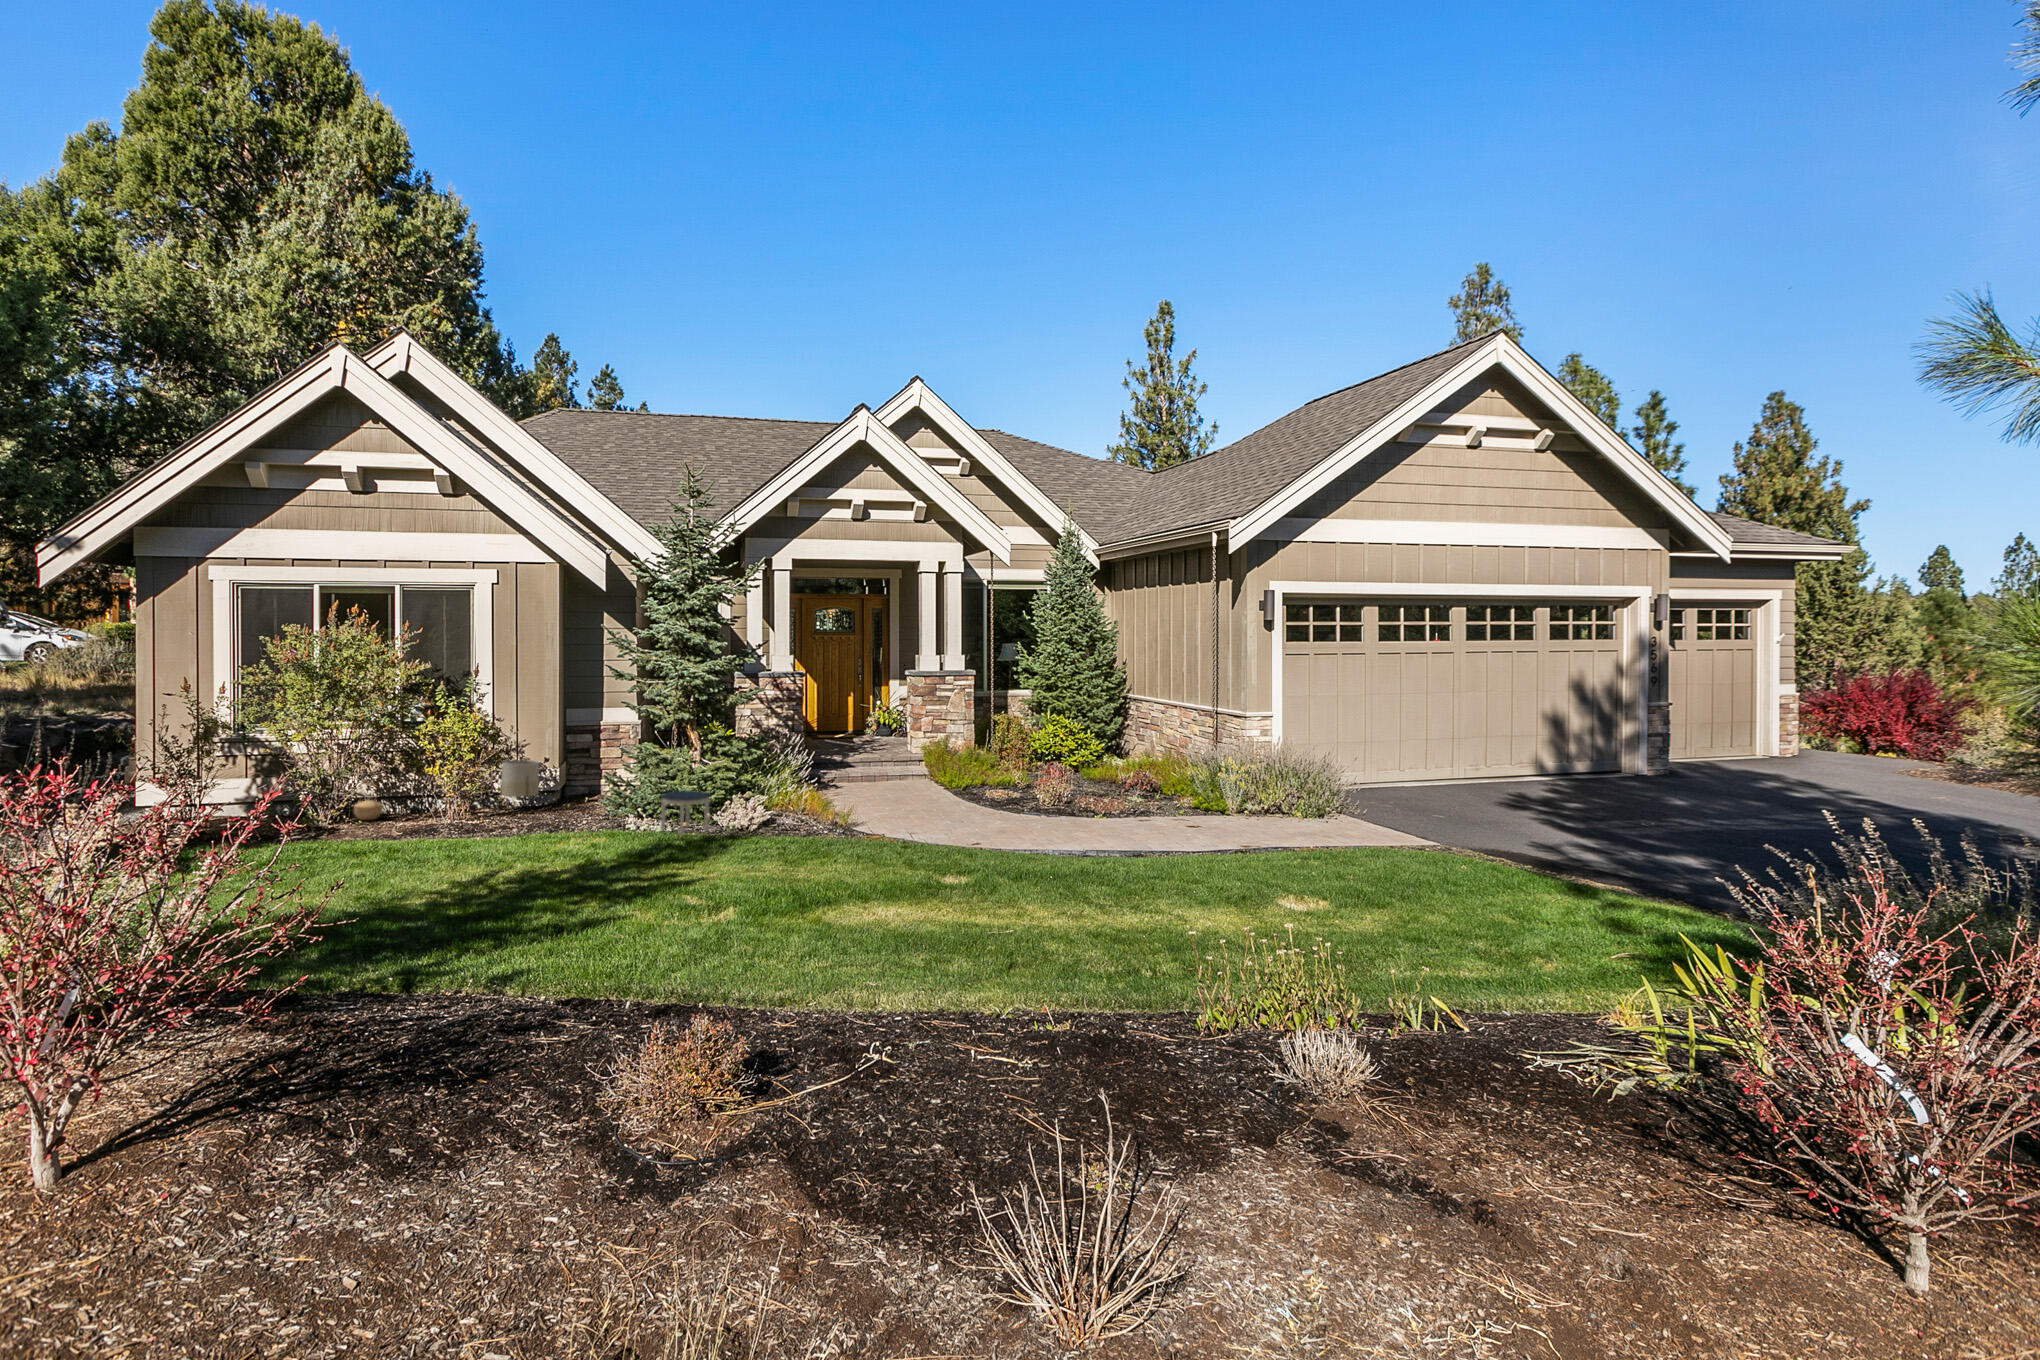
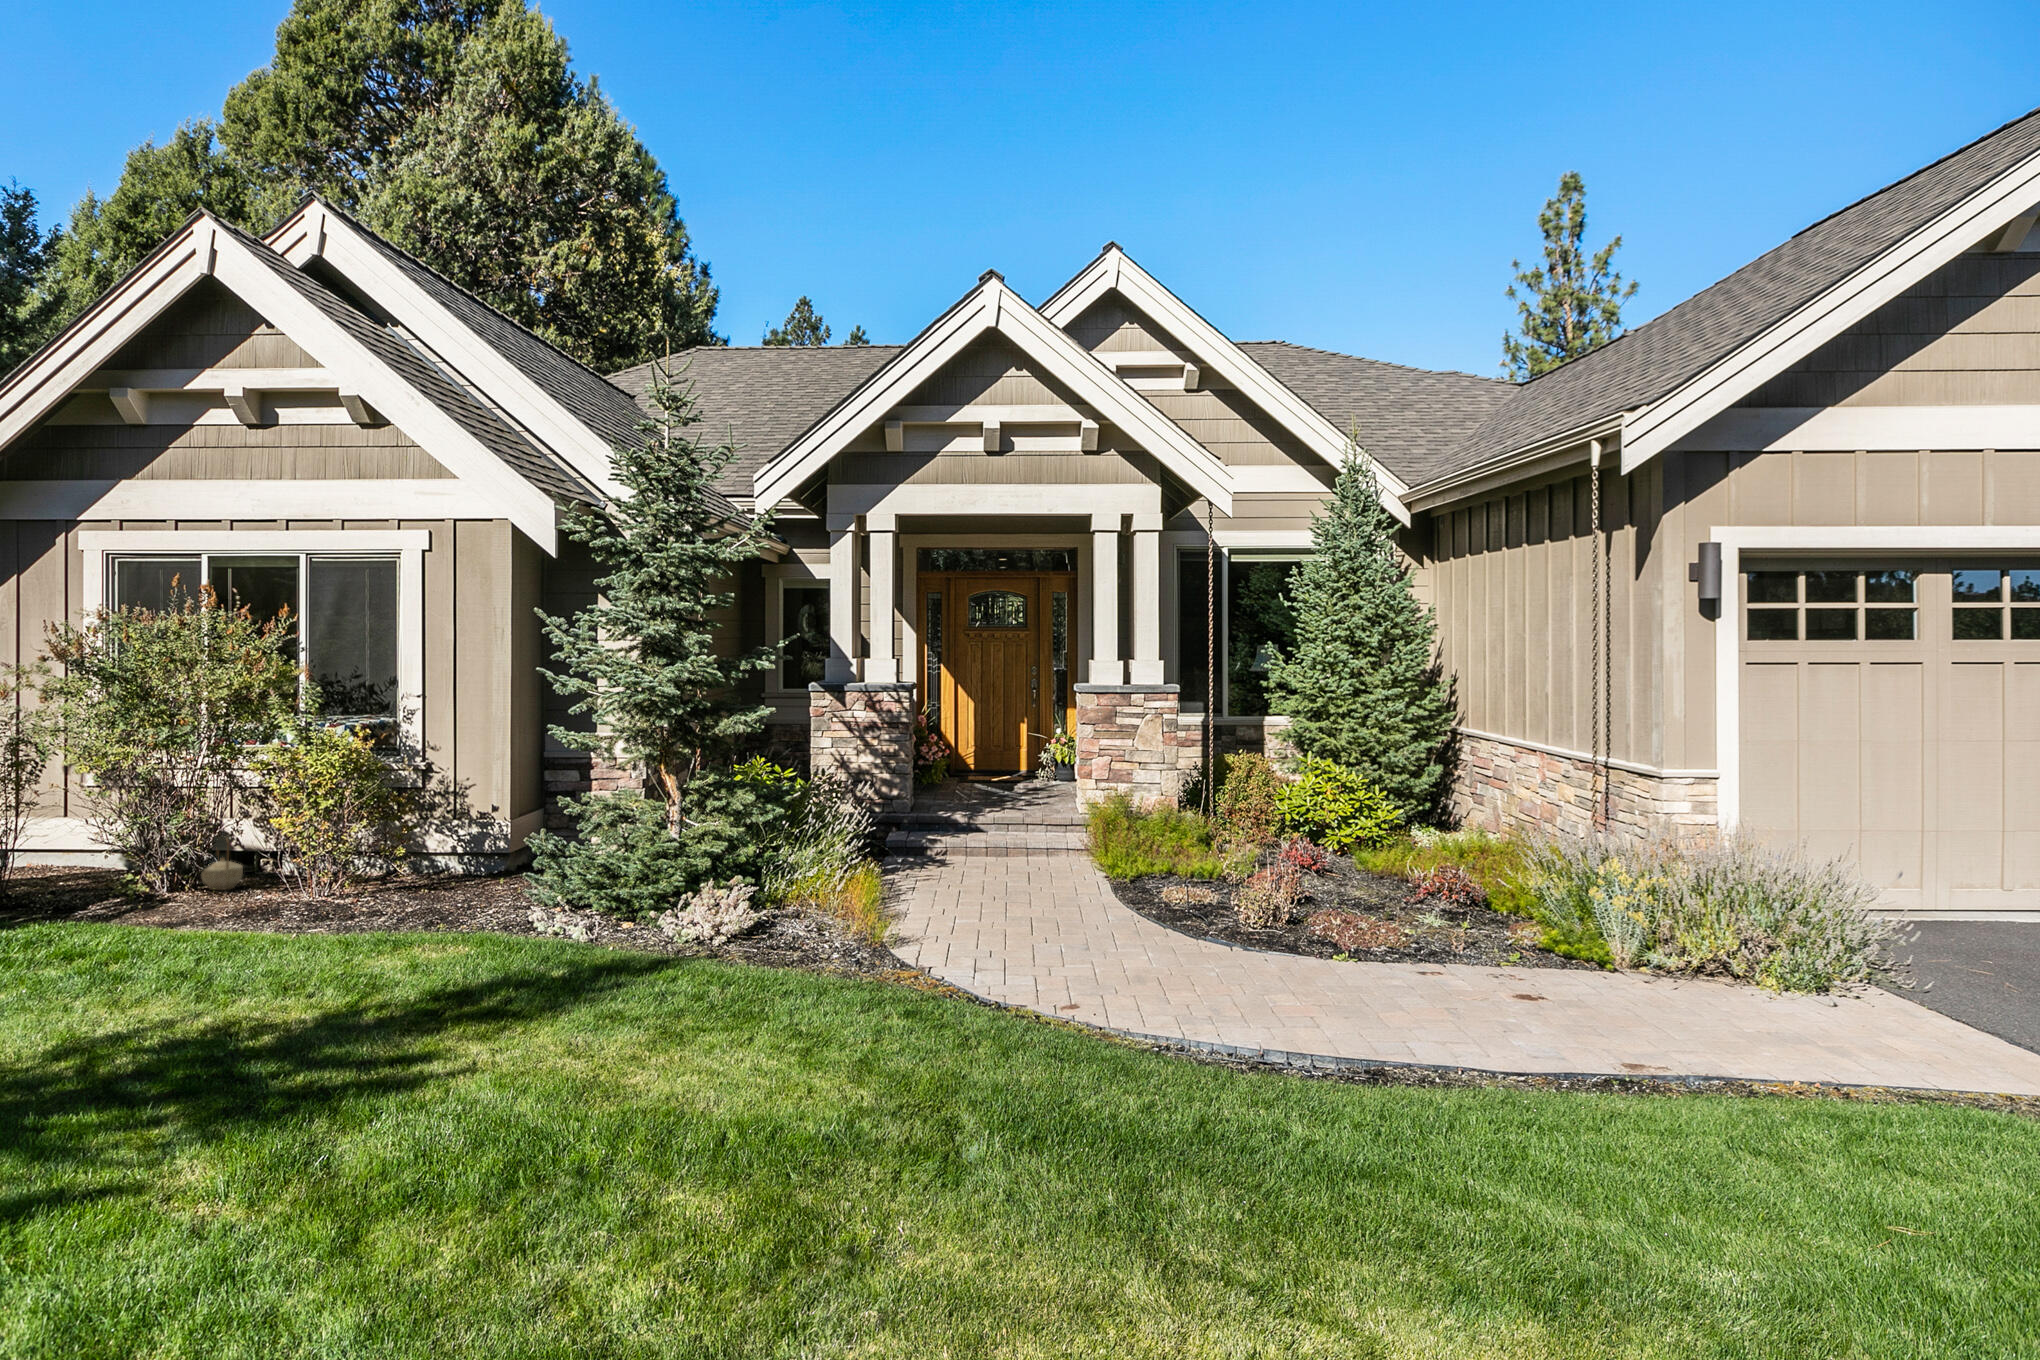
planter: present [500,760,539,798] -> none [417,809,473,887]
round table: present [661,791,710,836] -> none [581,868,662,943]

